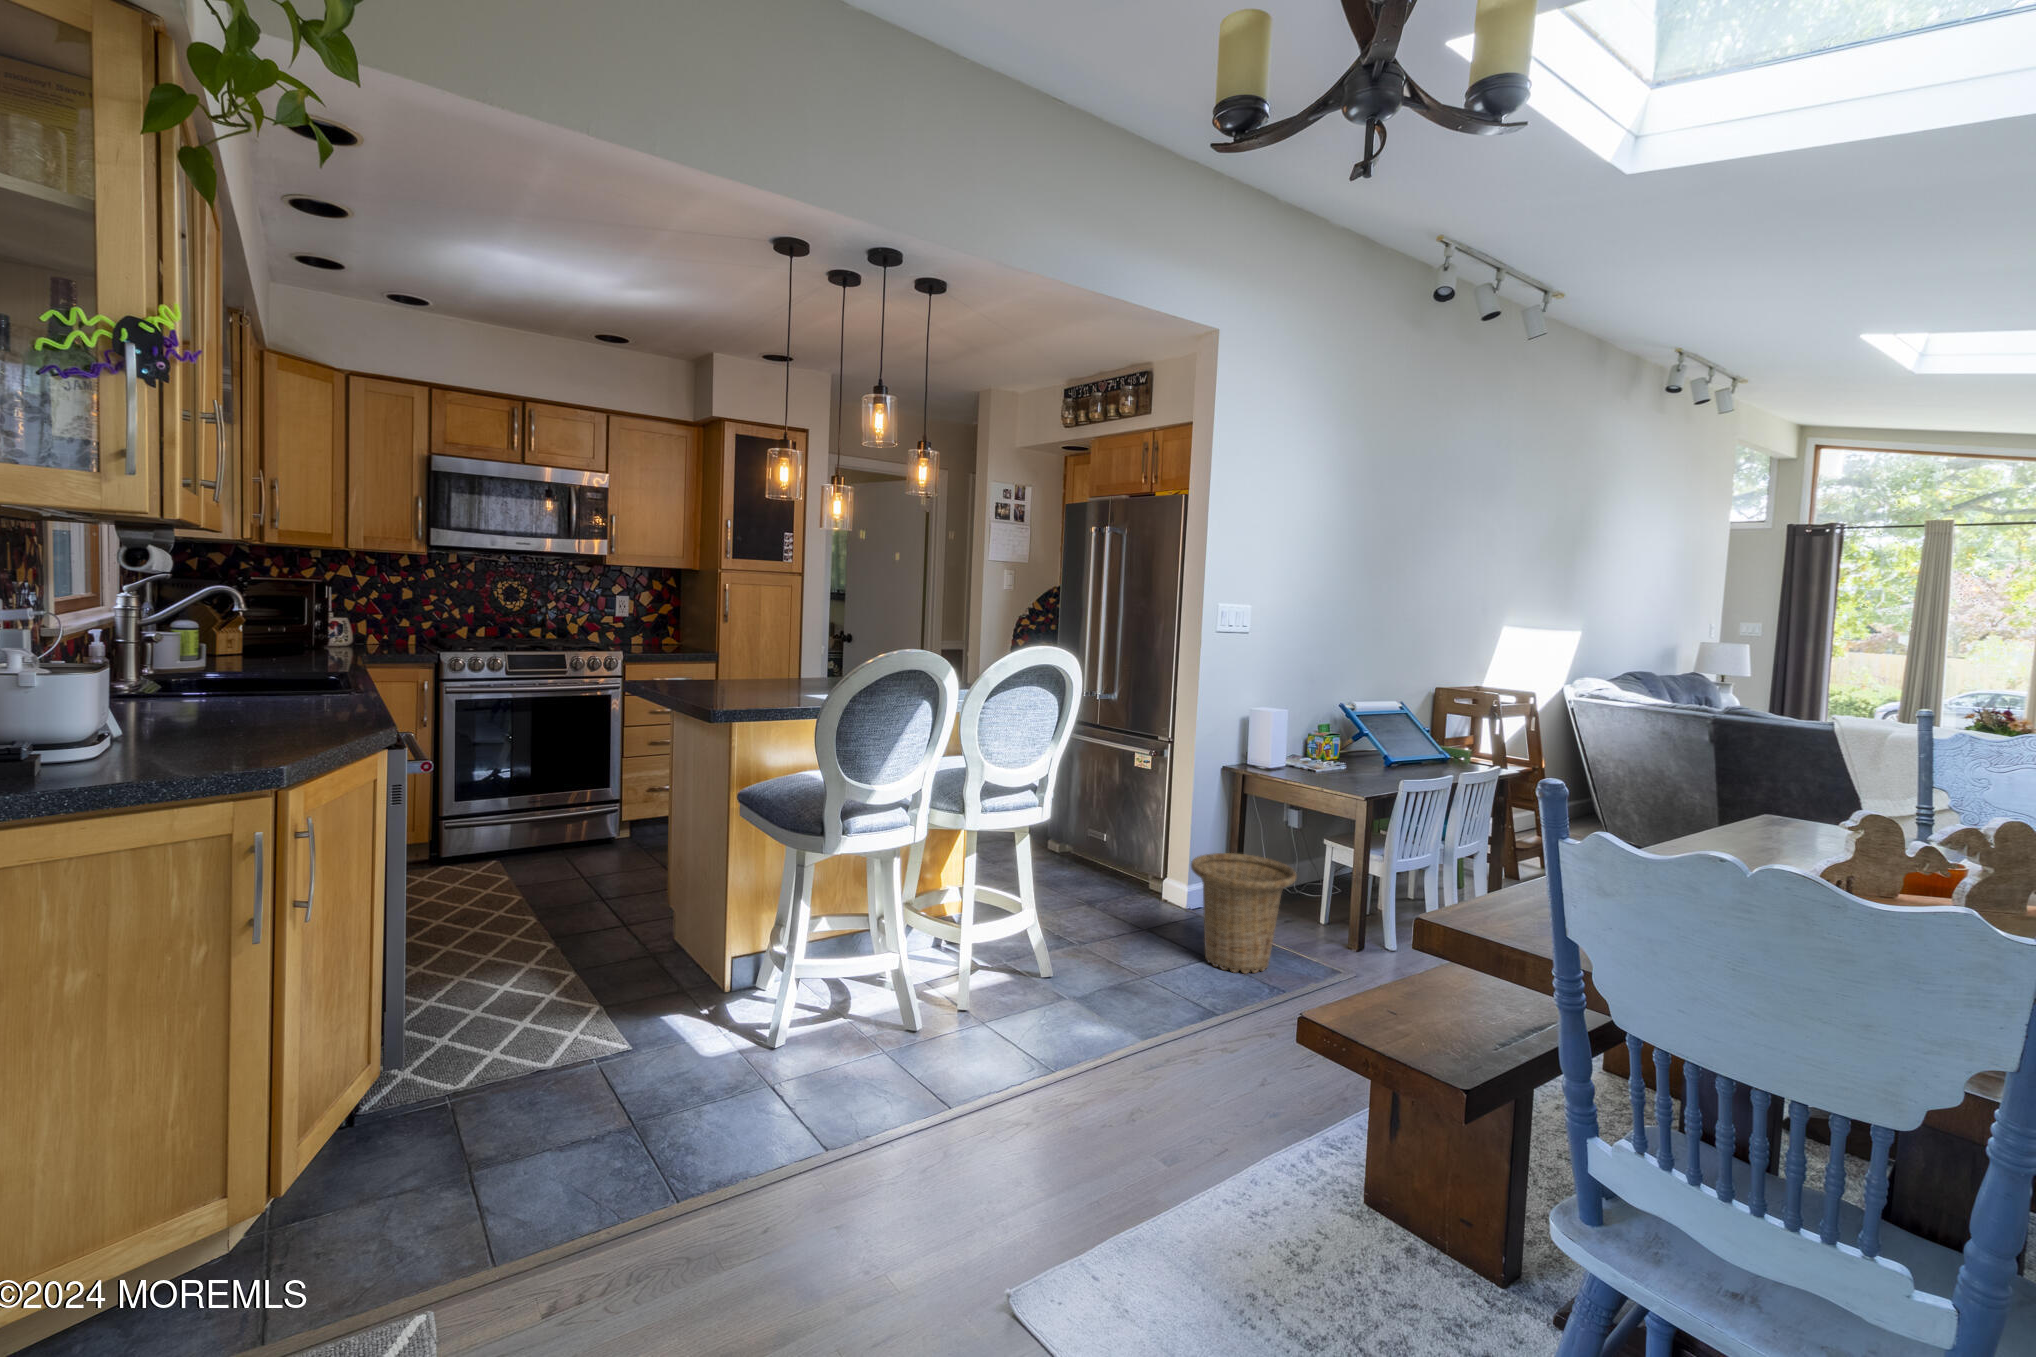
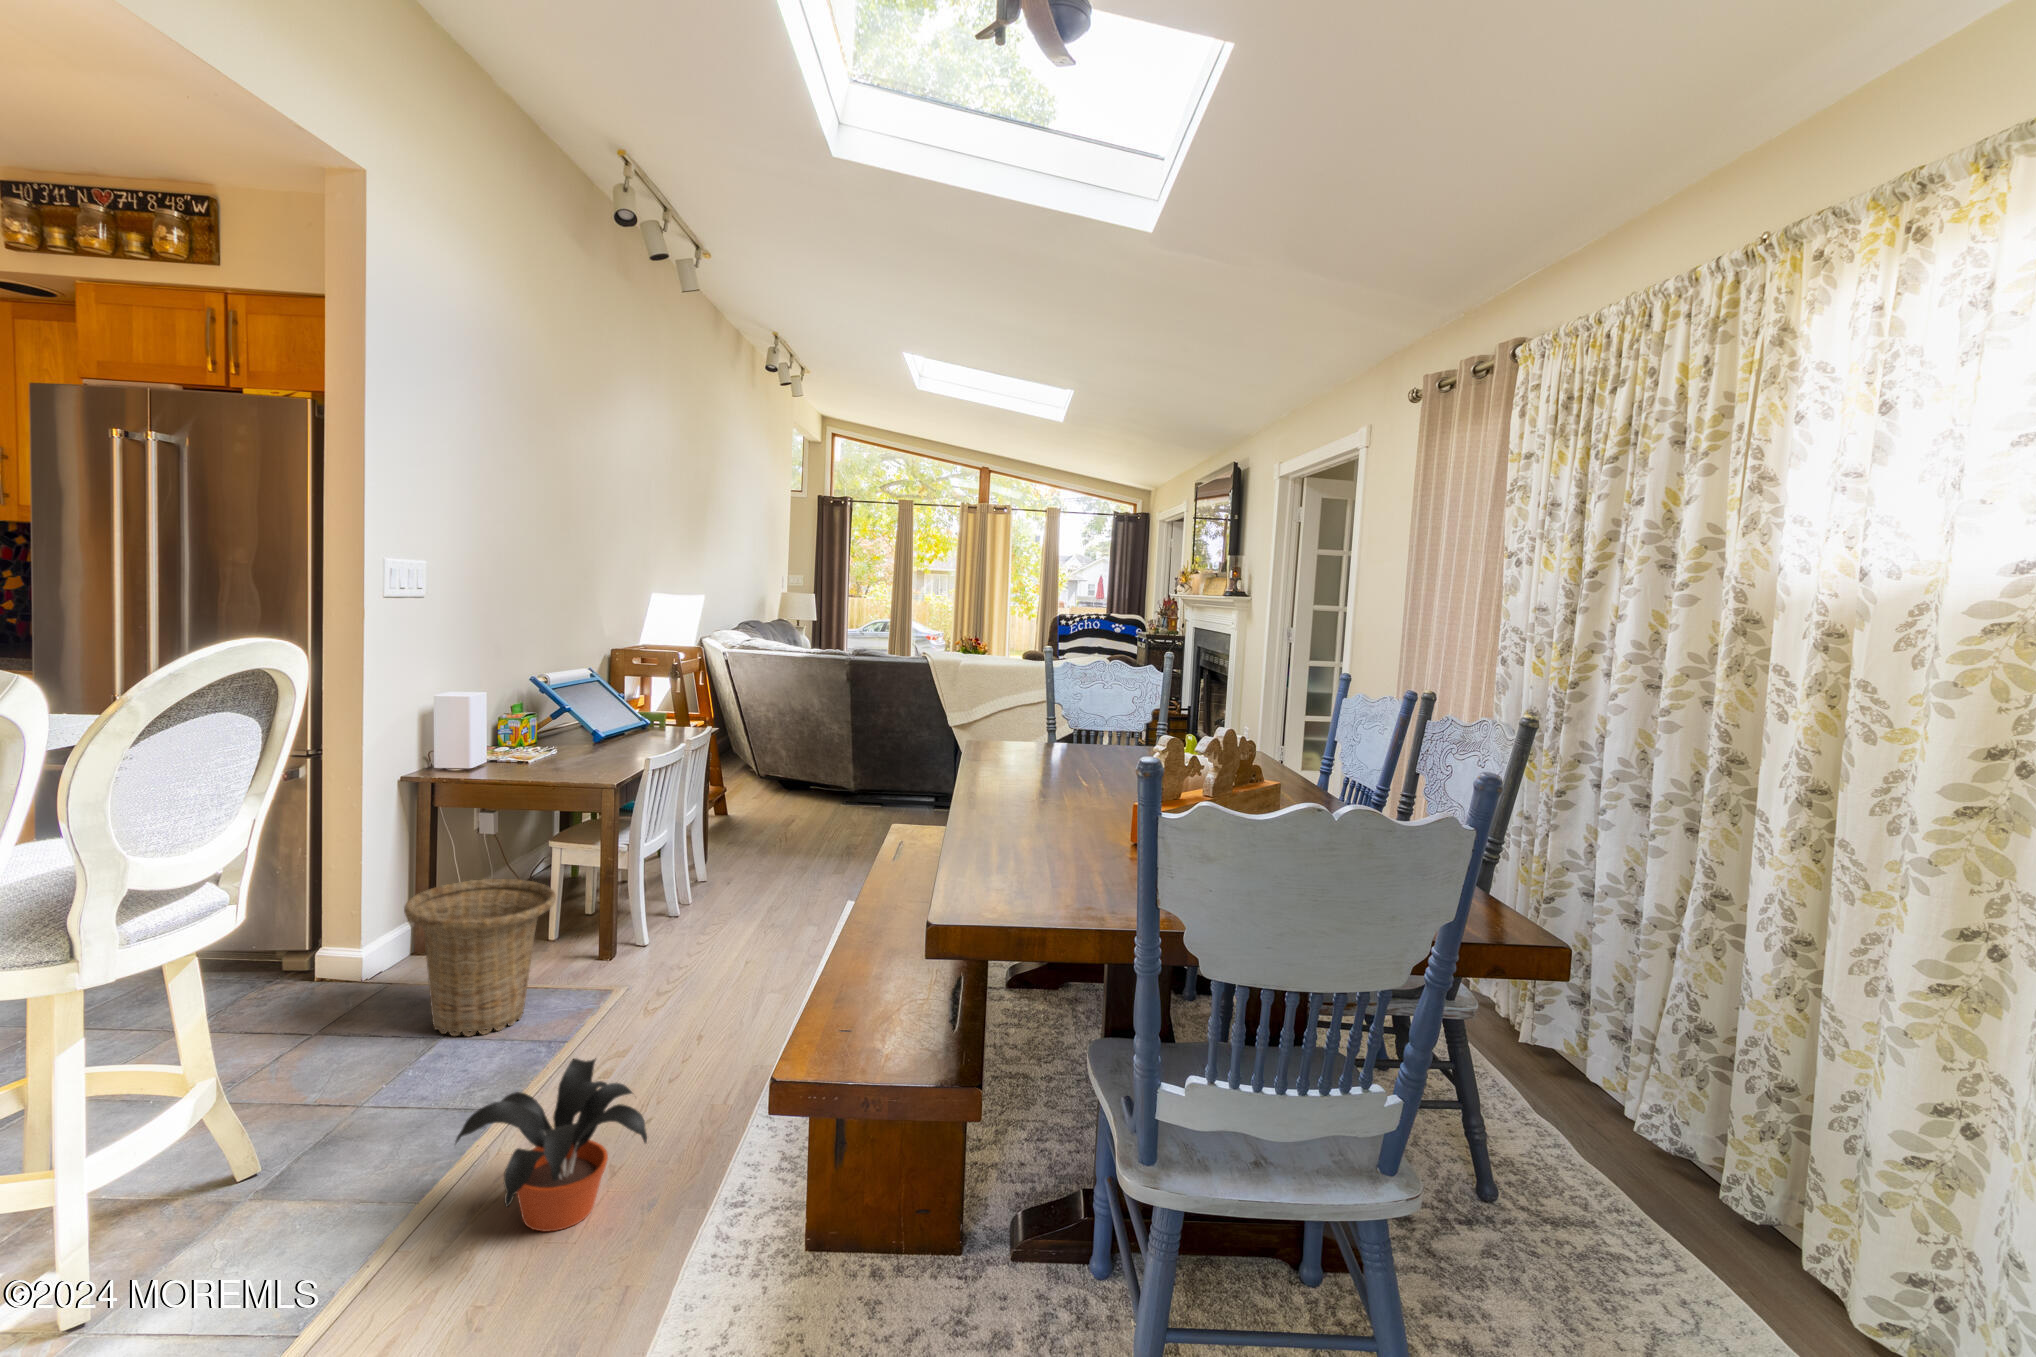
potted plant: none [1147,985,1277,1105] -> present [455,1058,647,1231]

